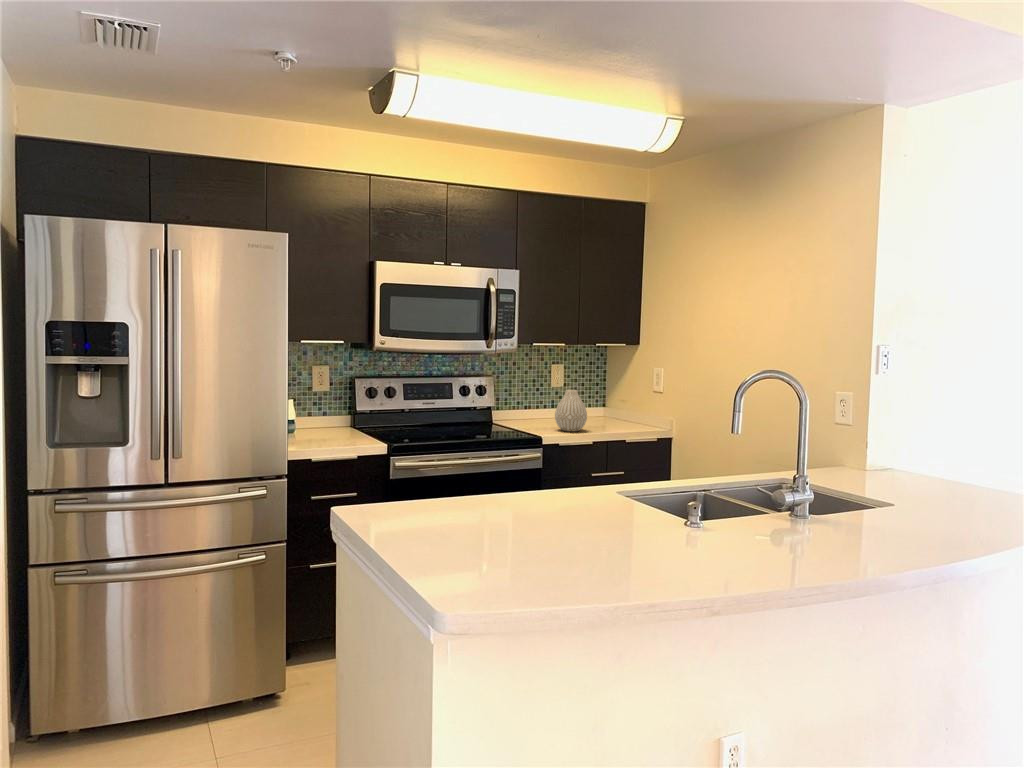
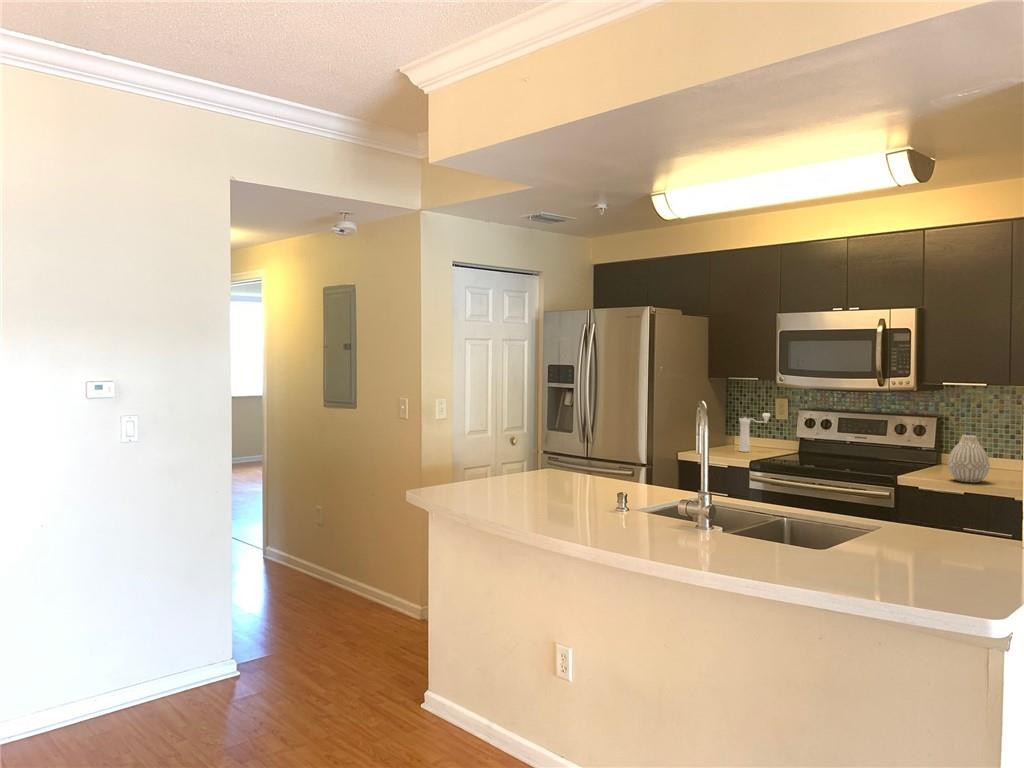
pepper mill: none [308,385,337,437] -> present [739,413,770,452]

